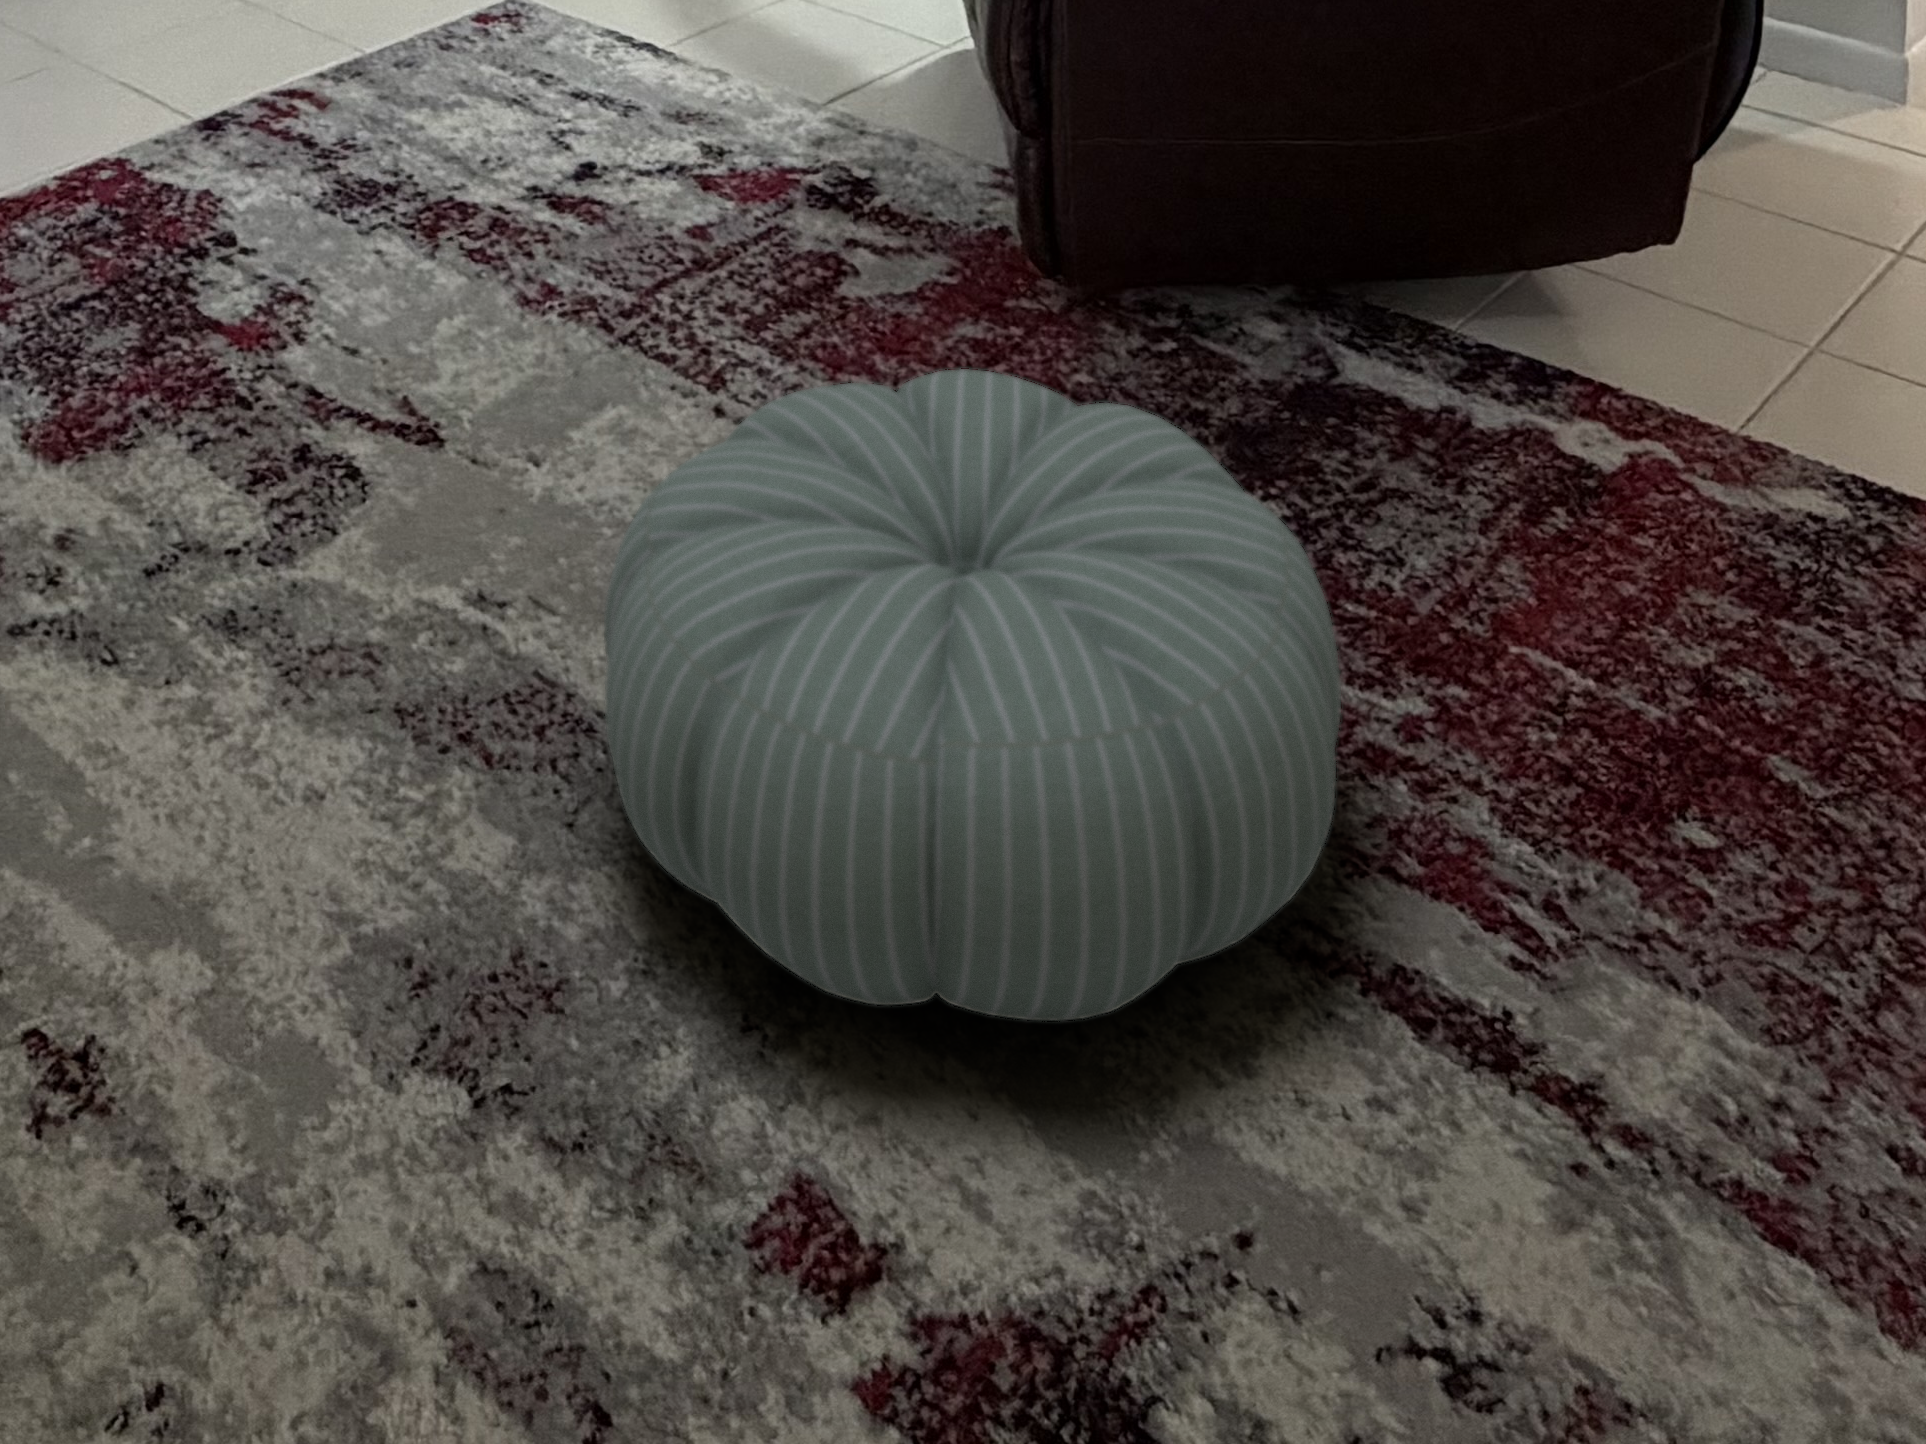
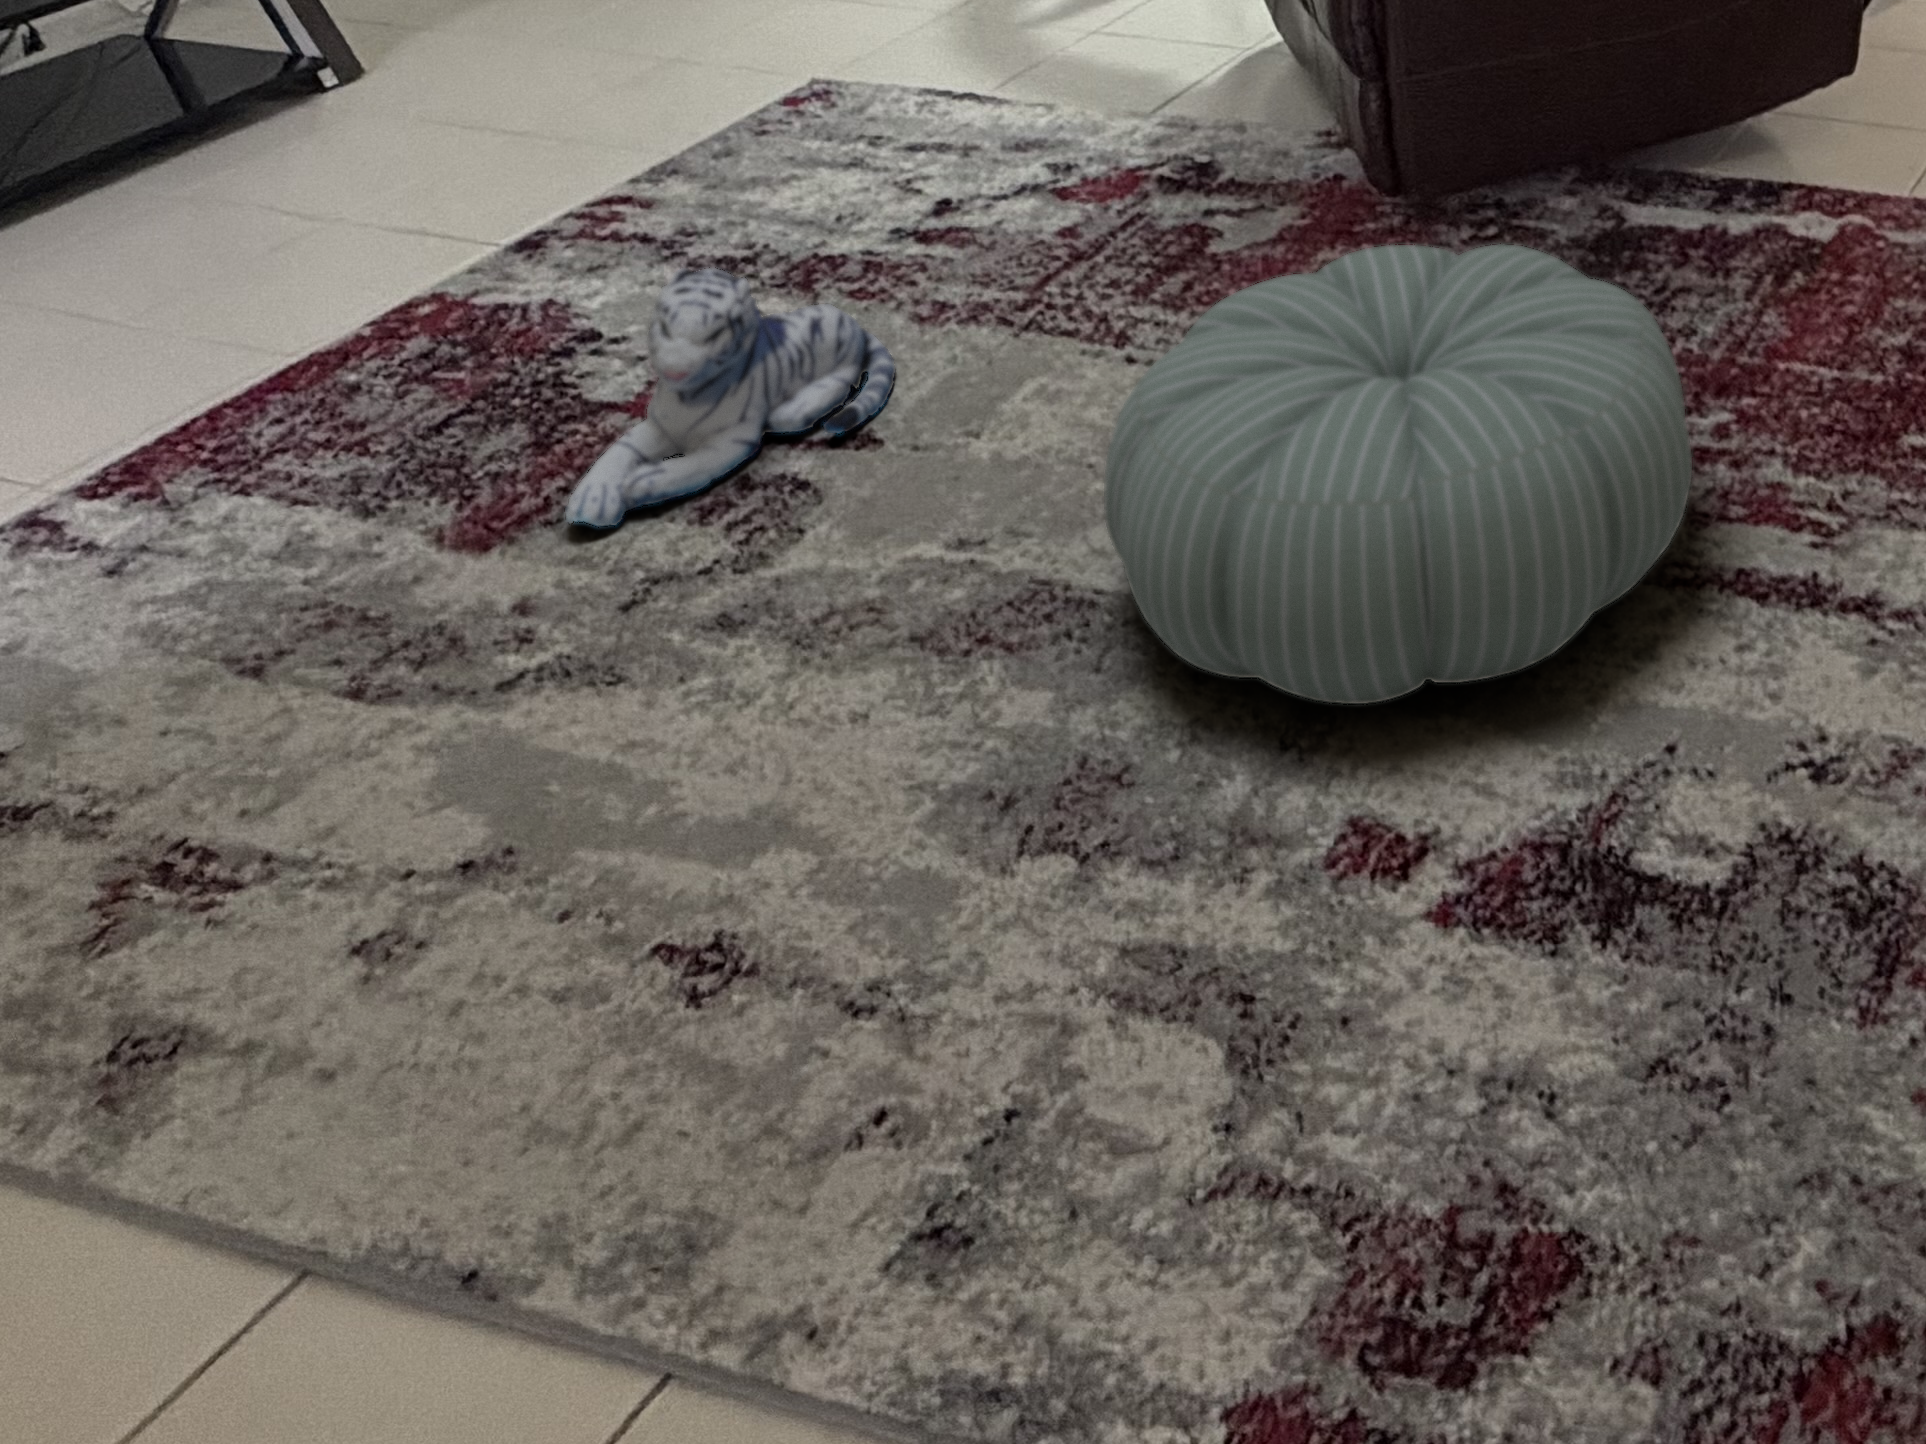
plush toy: none [127,211,485,477] -> present [565,268,895,526]

